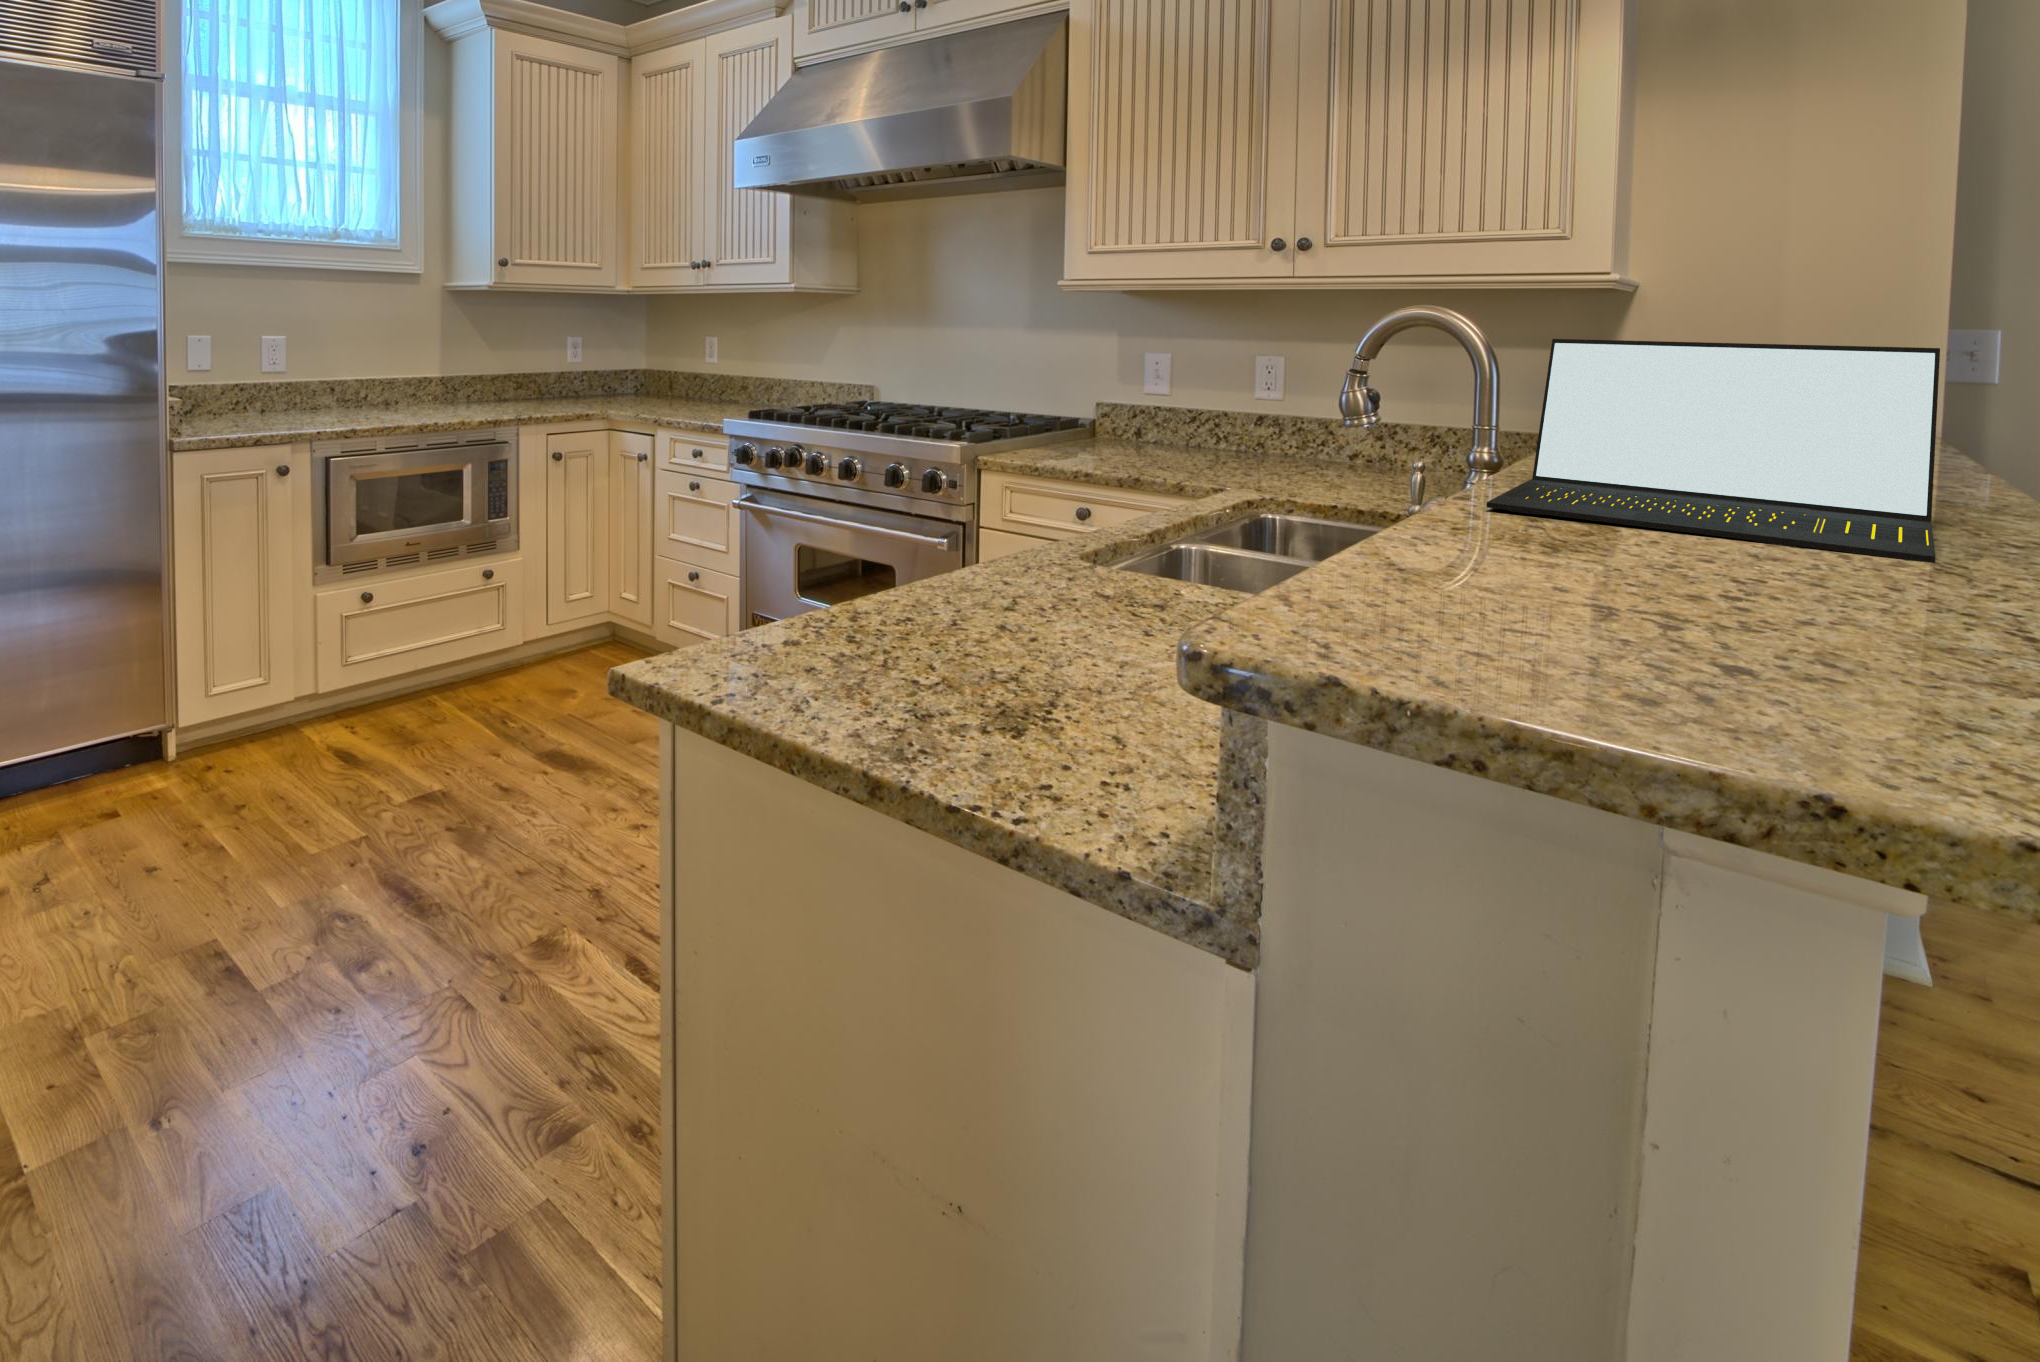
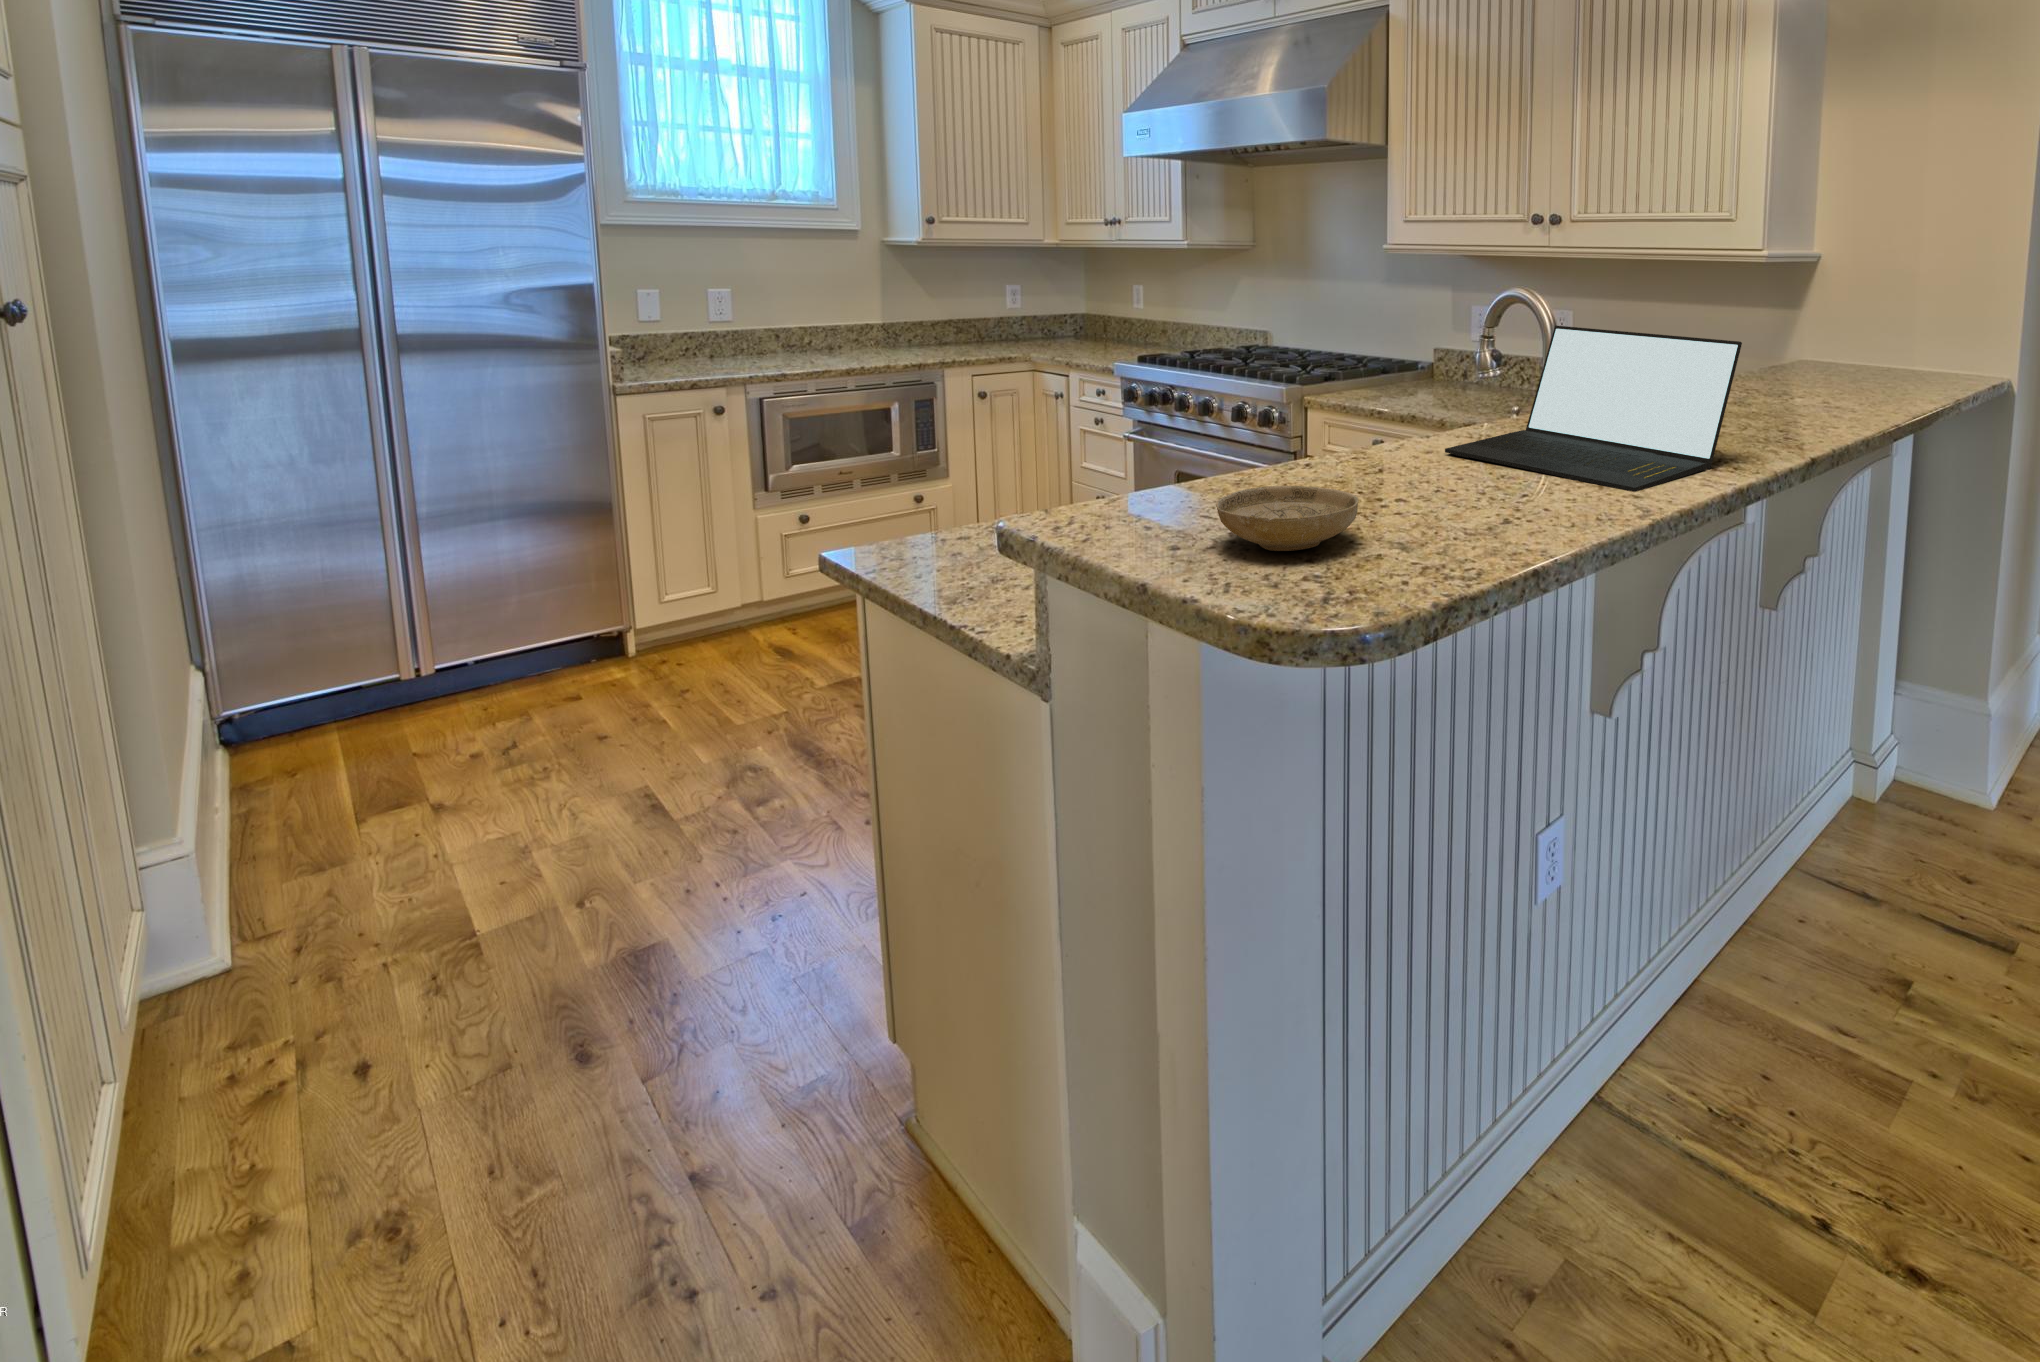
ceramic bowl: none [1526,548,1829,661] -> present [1216,486,1359,551]

